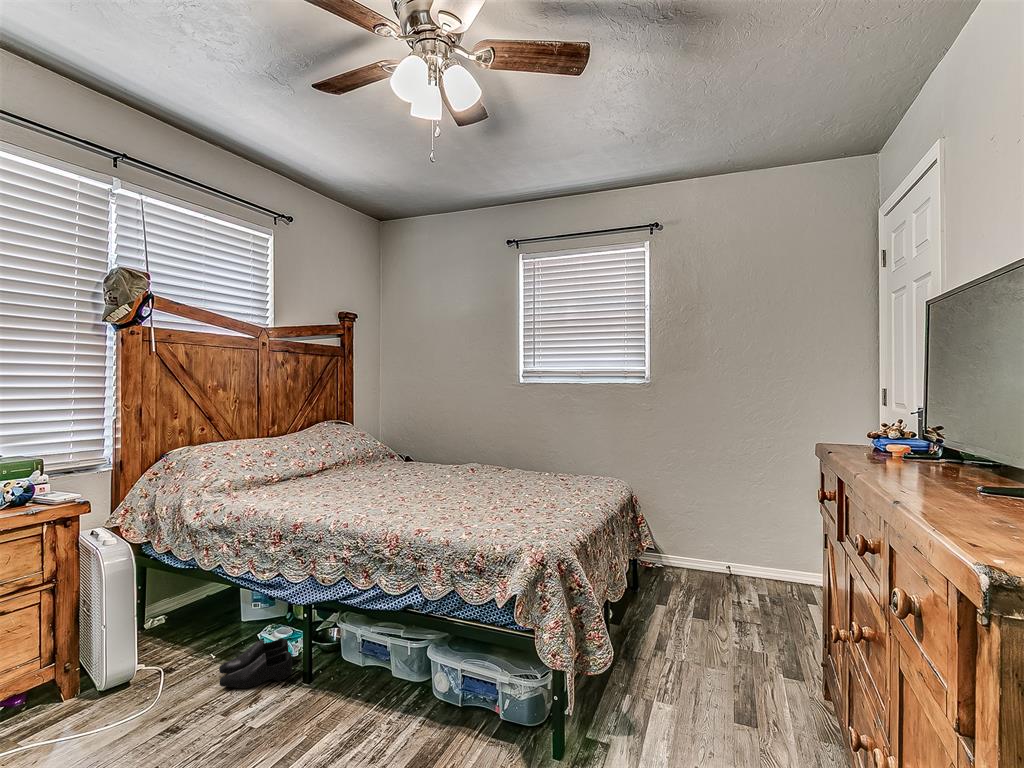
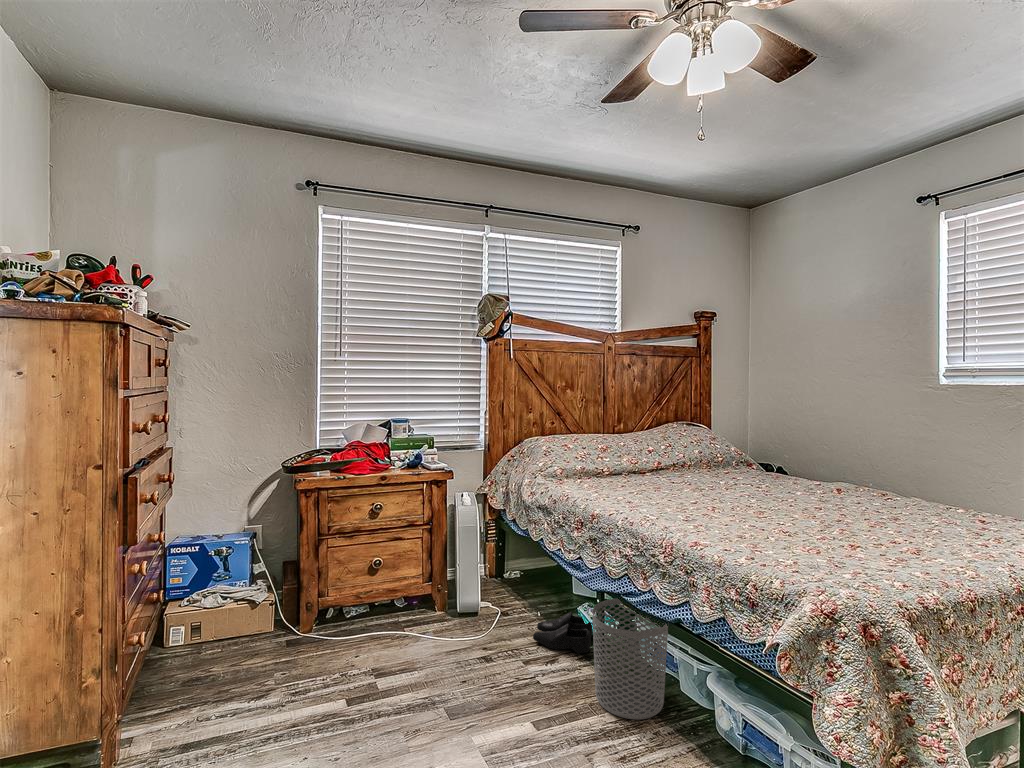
waste bin: none [313,601,391,723] -> present [592,599,668,720]

